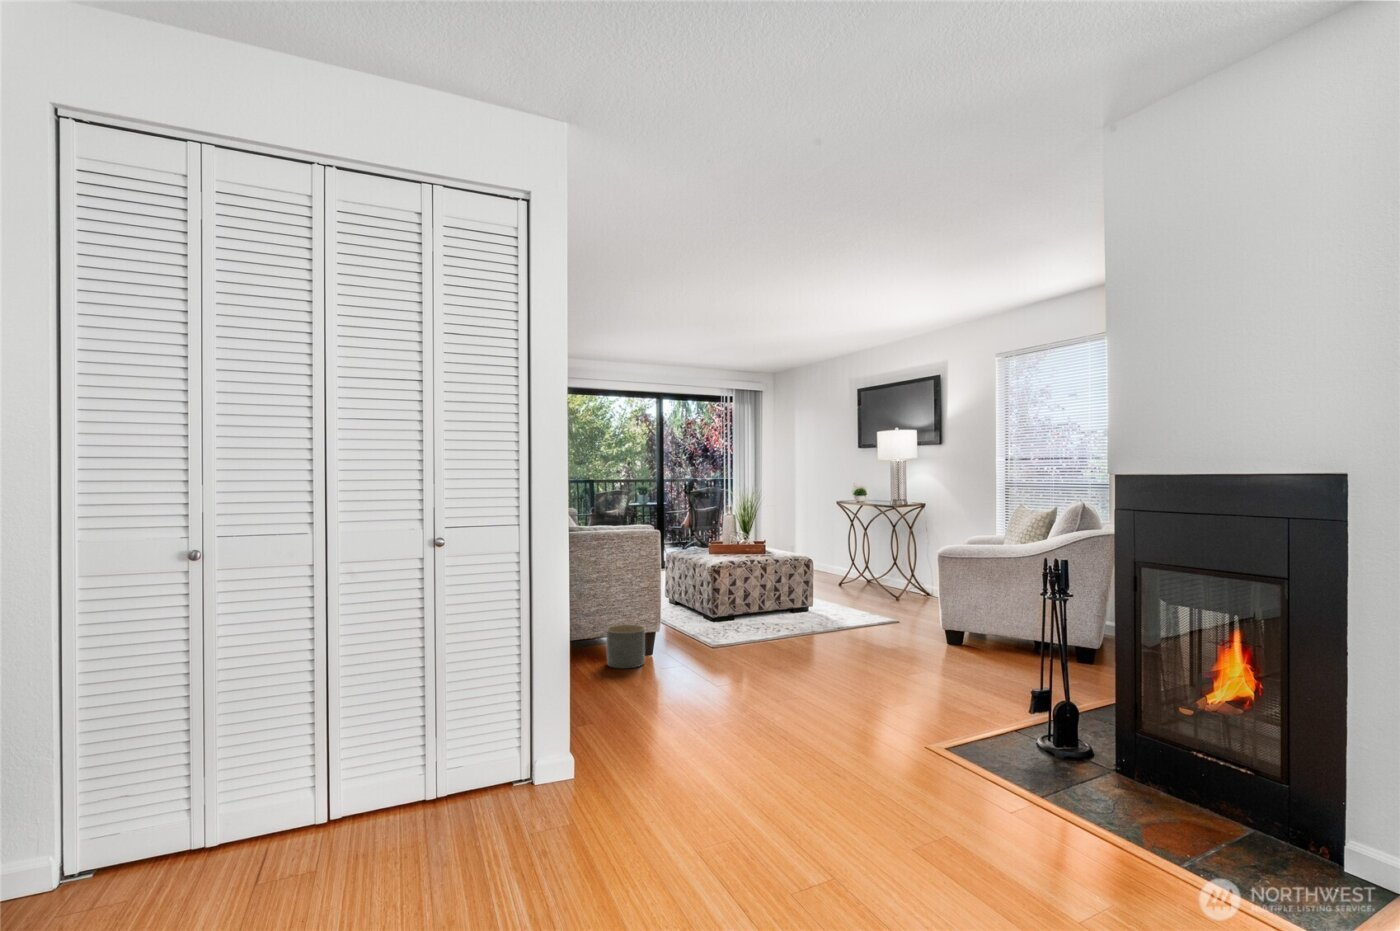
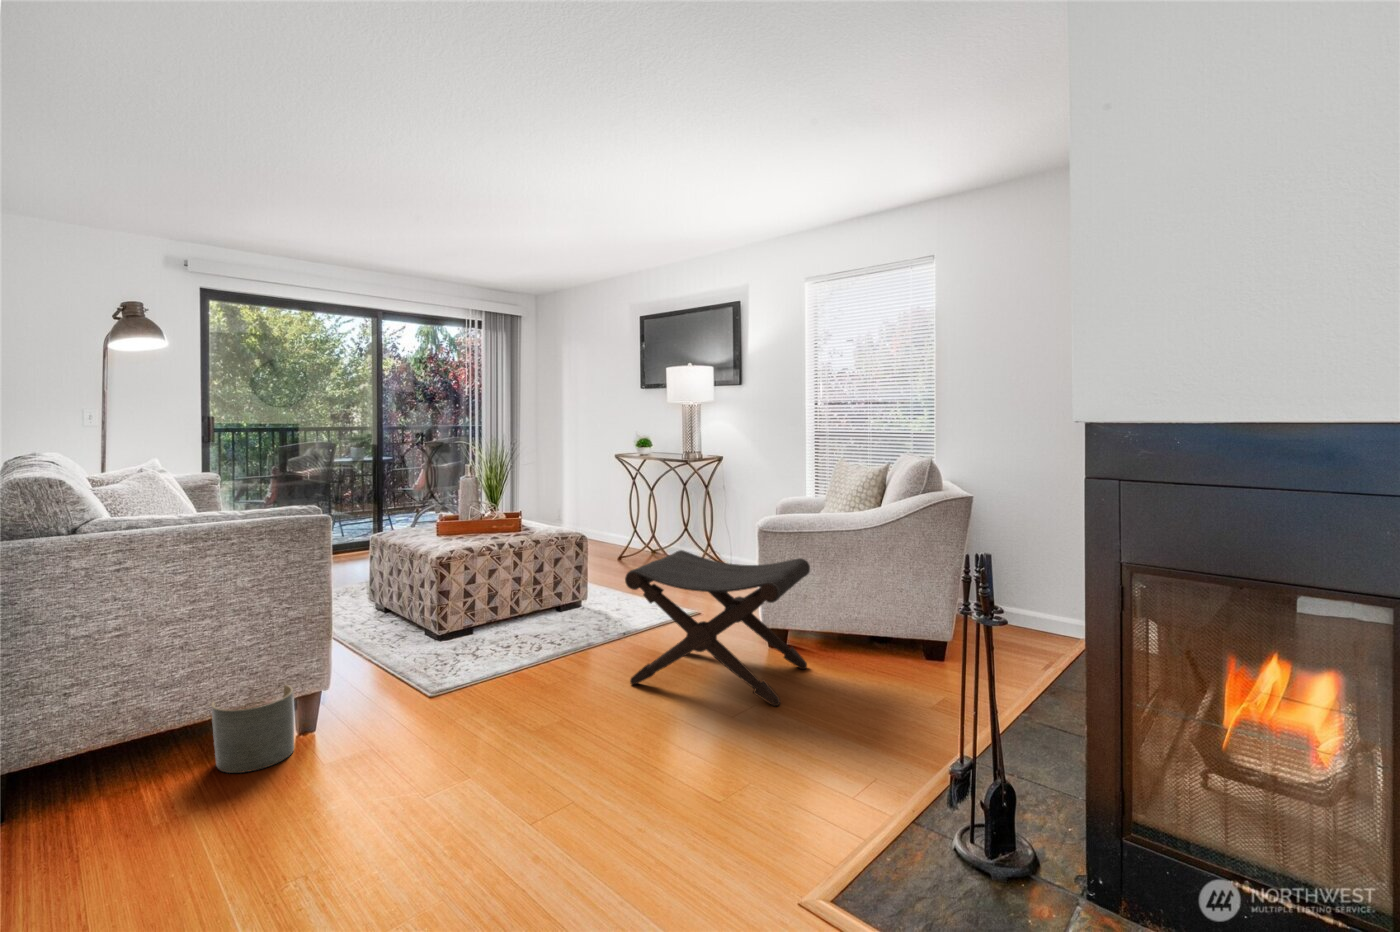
footstool: none [838,567,975,671] -> present [625,550,810,706]

